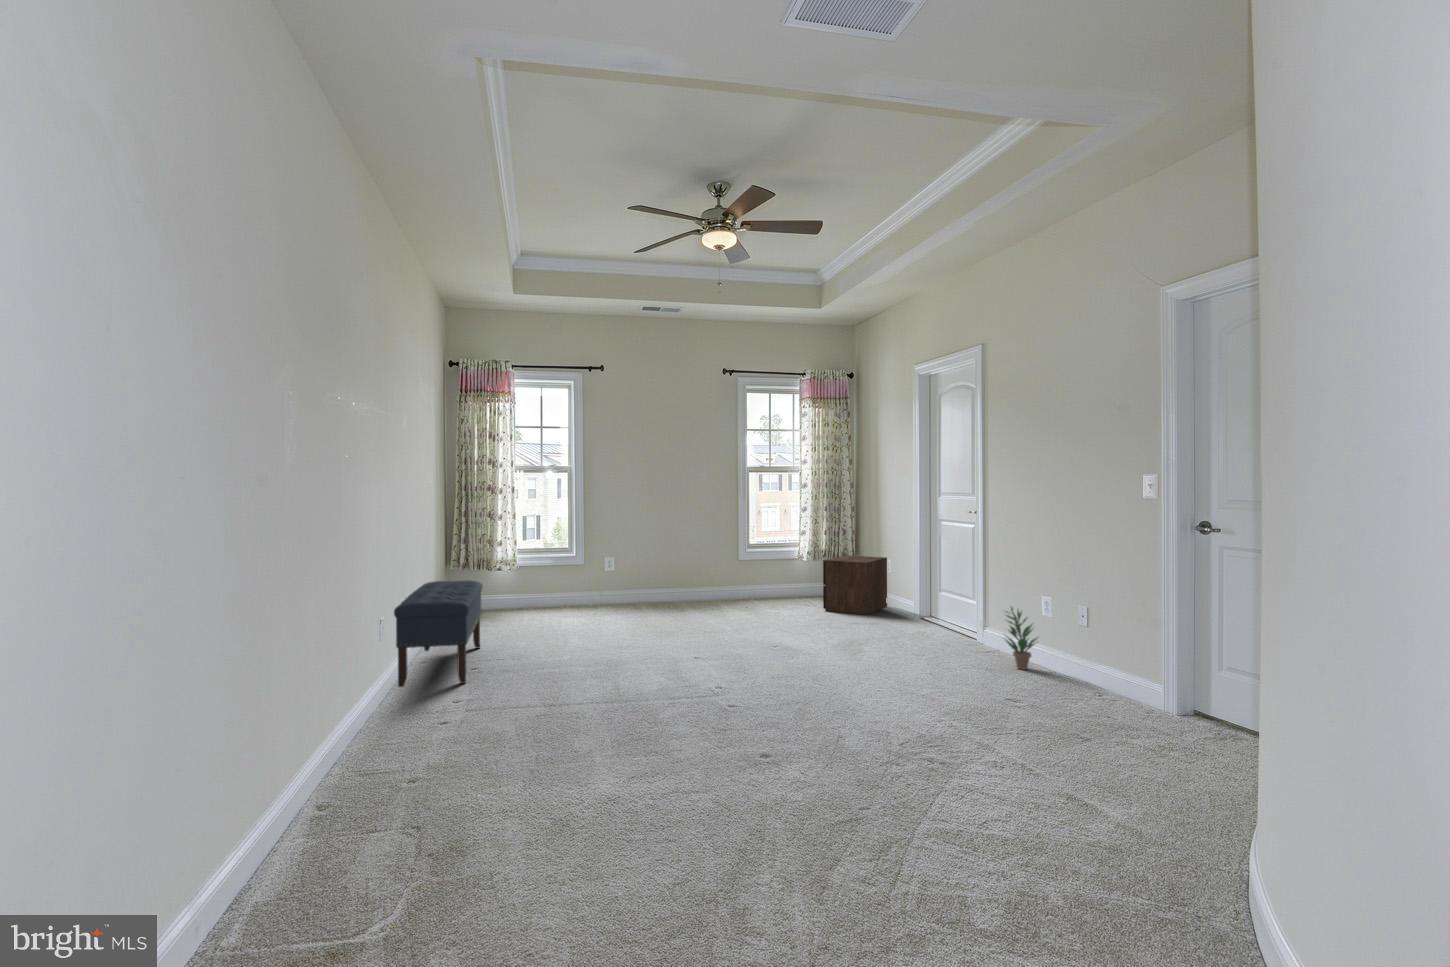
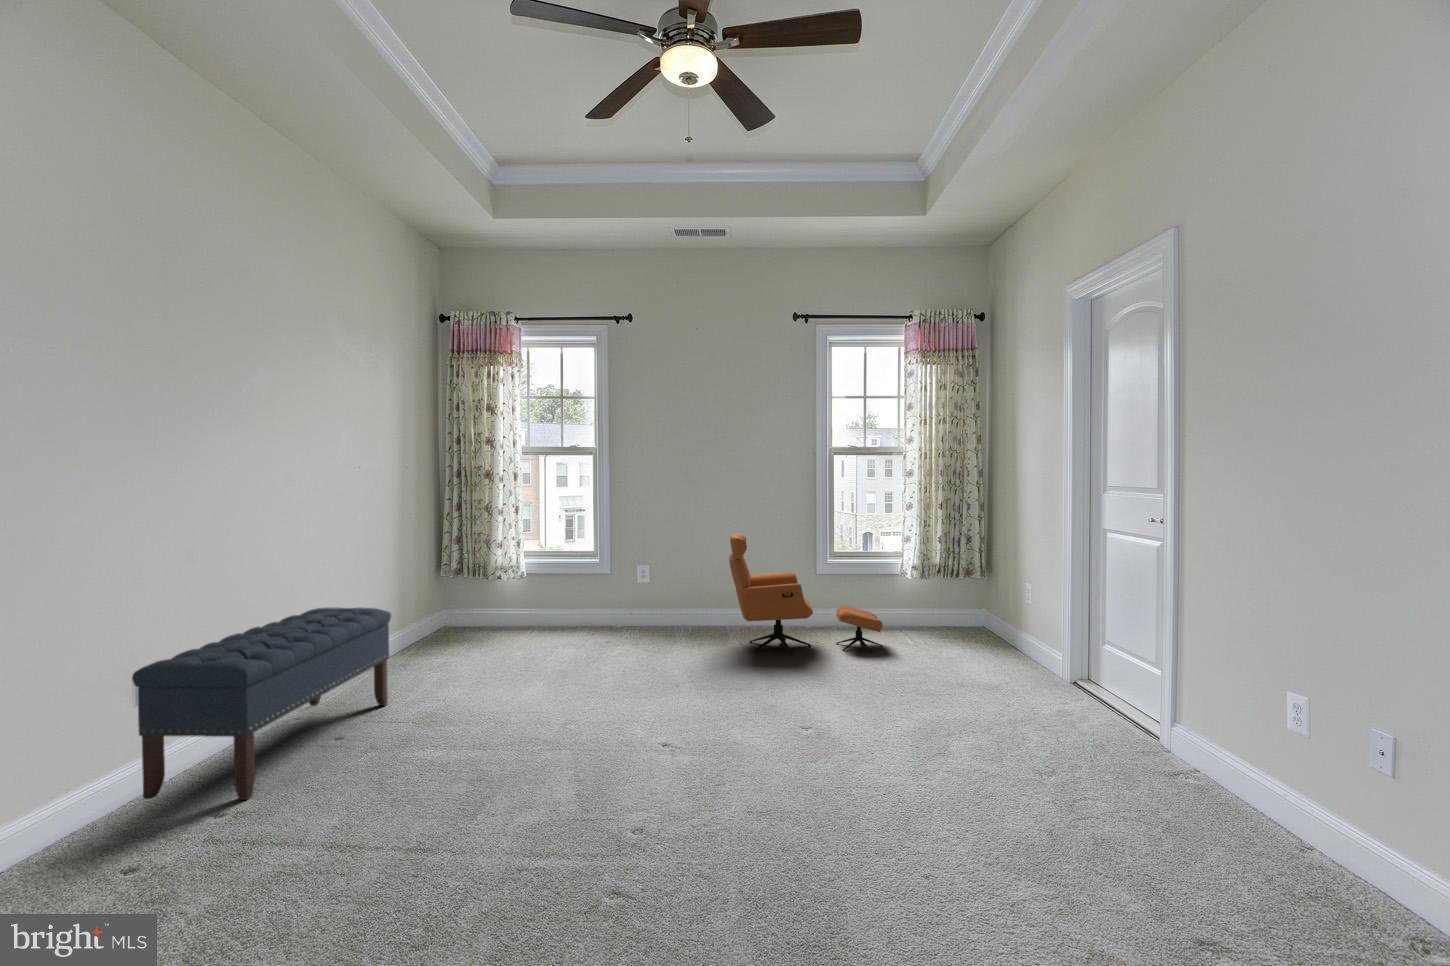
armchair: none [684,530,792,613] -> present [729,533,883,655]
nightstand: present [823,555,887,615] -> none [928,575,1030,671]
potted plant: present [1006,608,1037,669] -> none [1263,732,1368,882]

